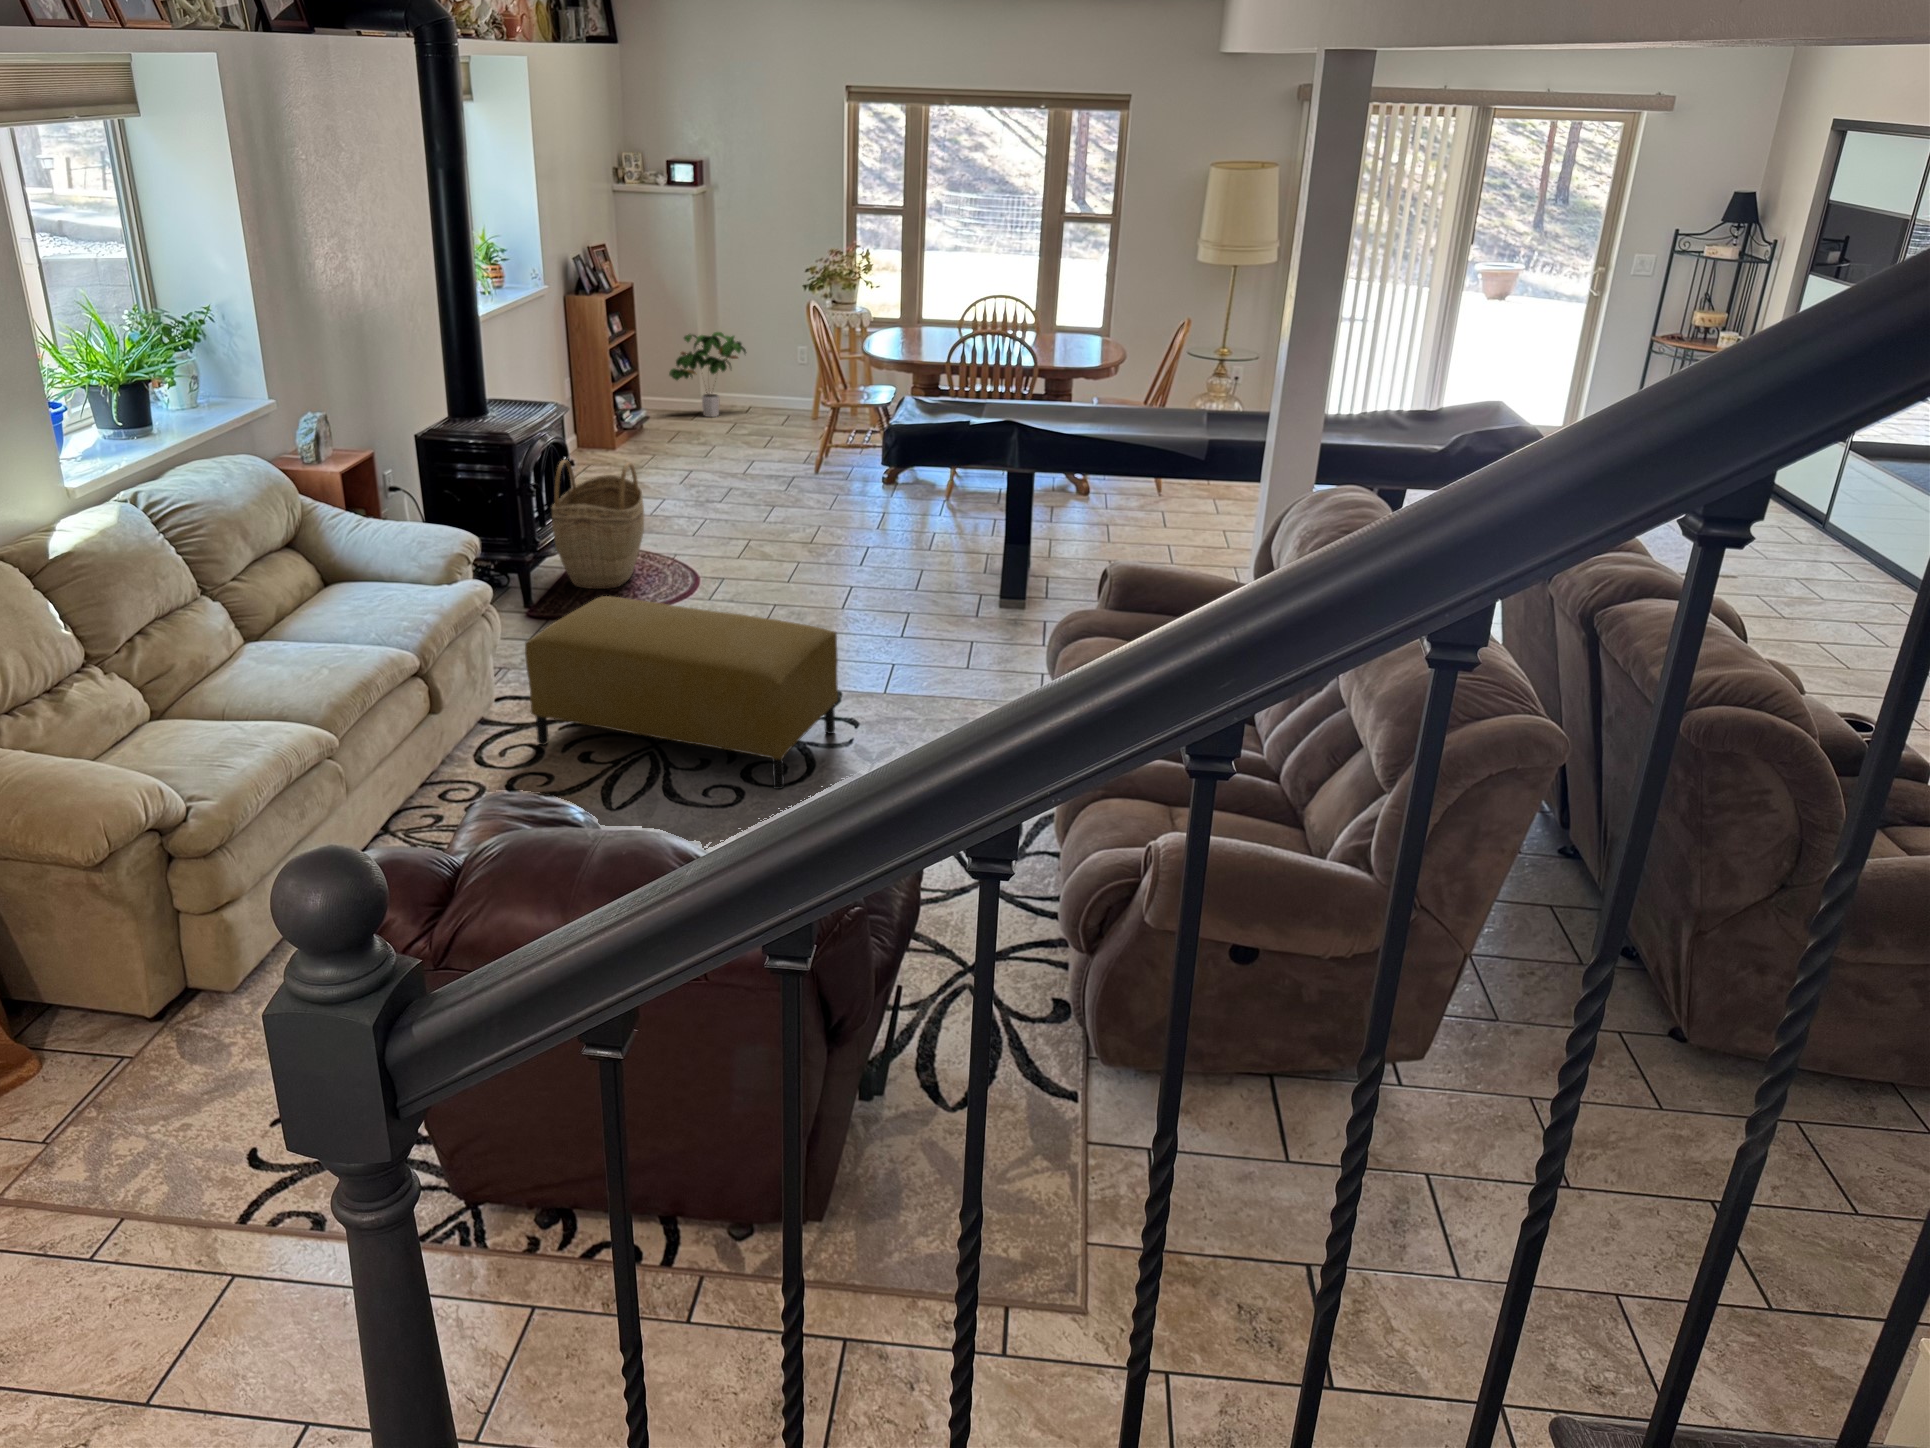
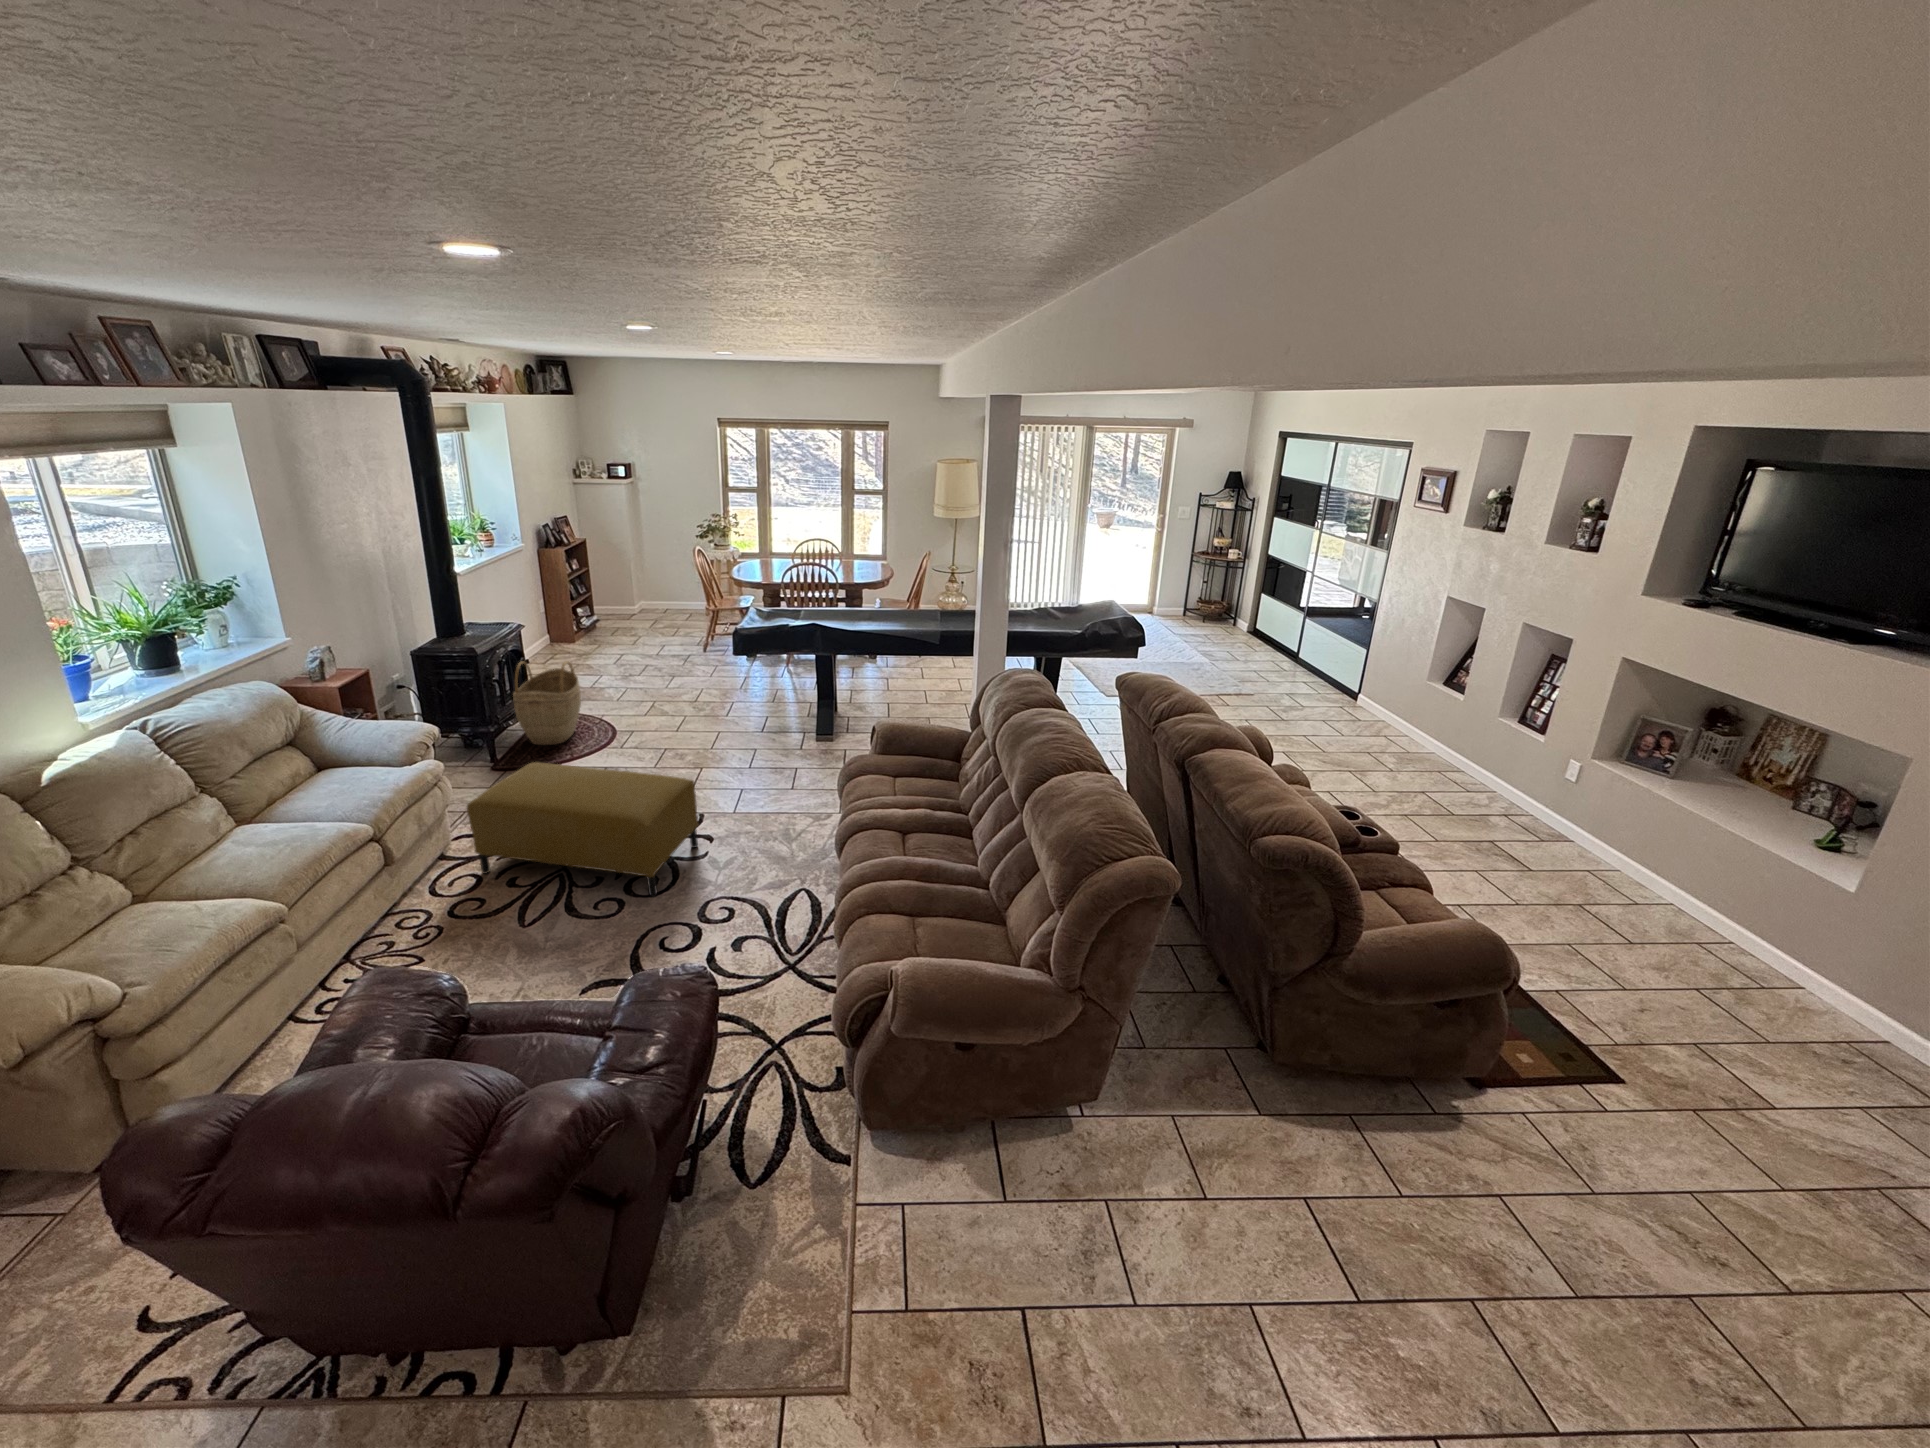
potted plant: present [669,332,746,417] -> none [615,566,664,618]

